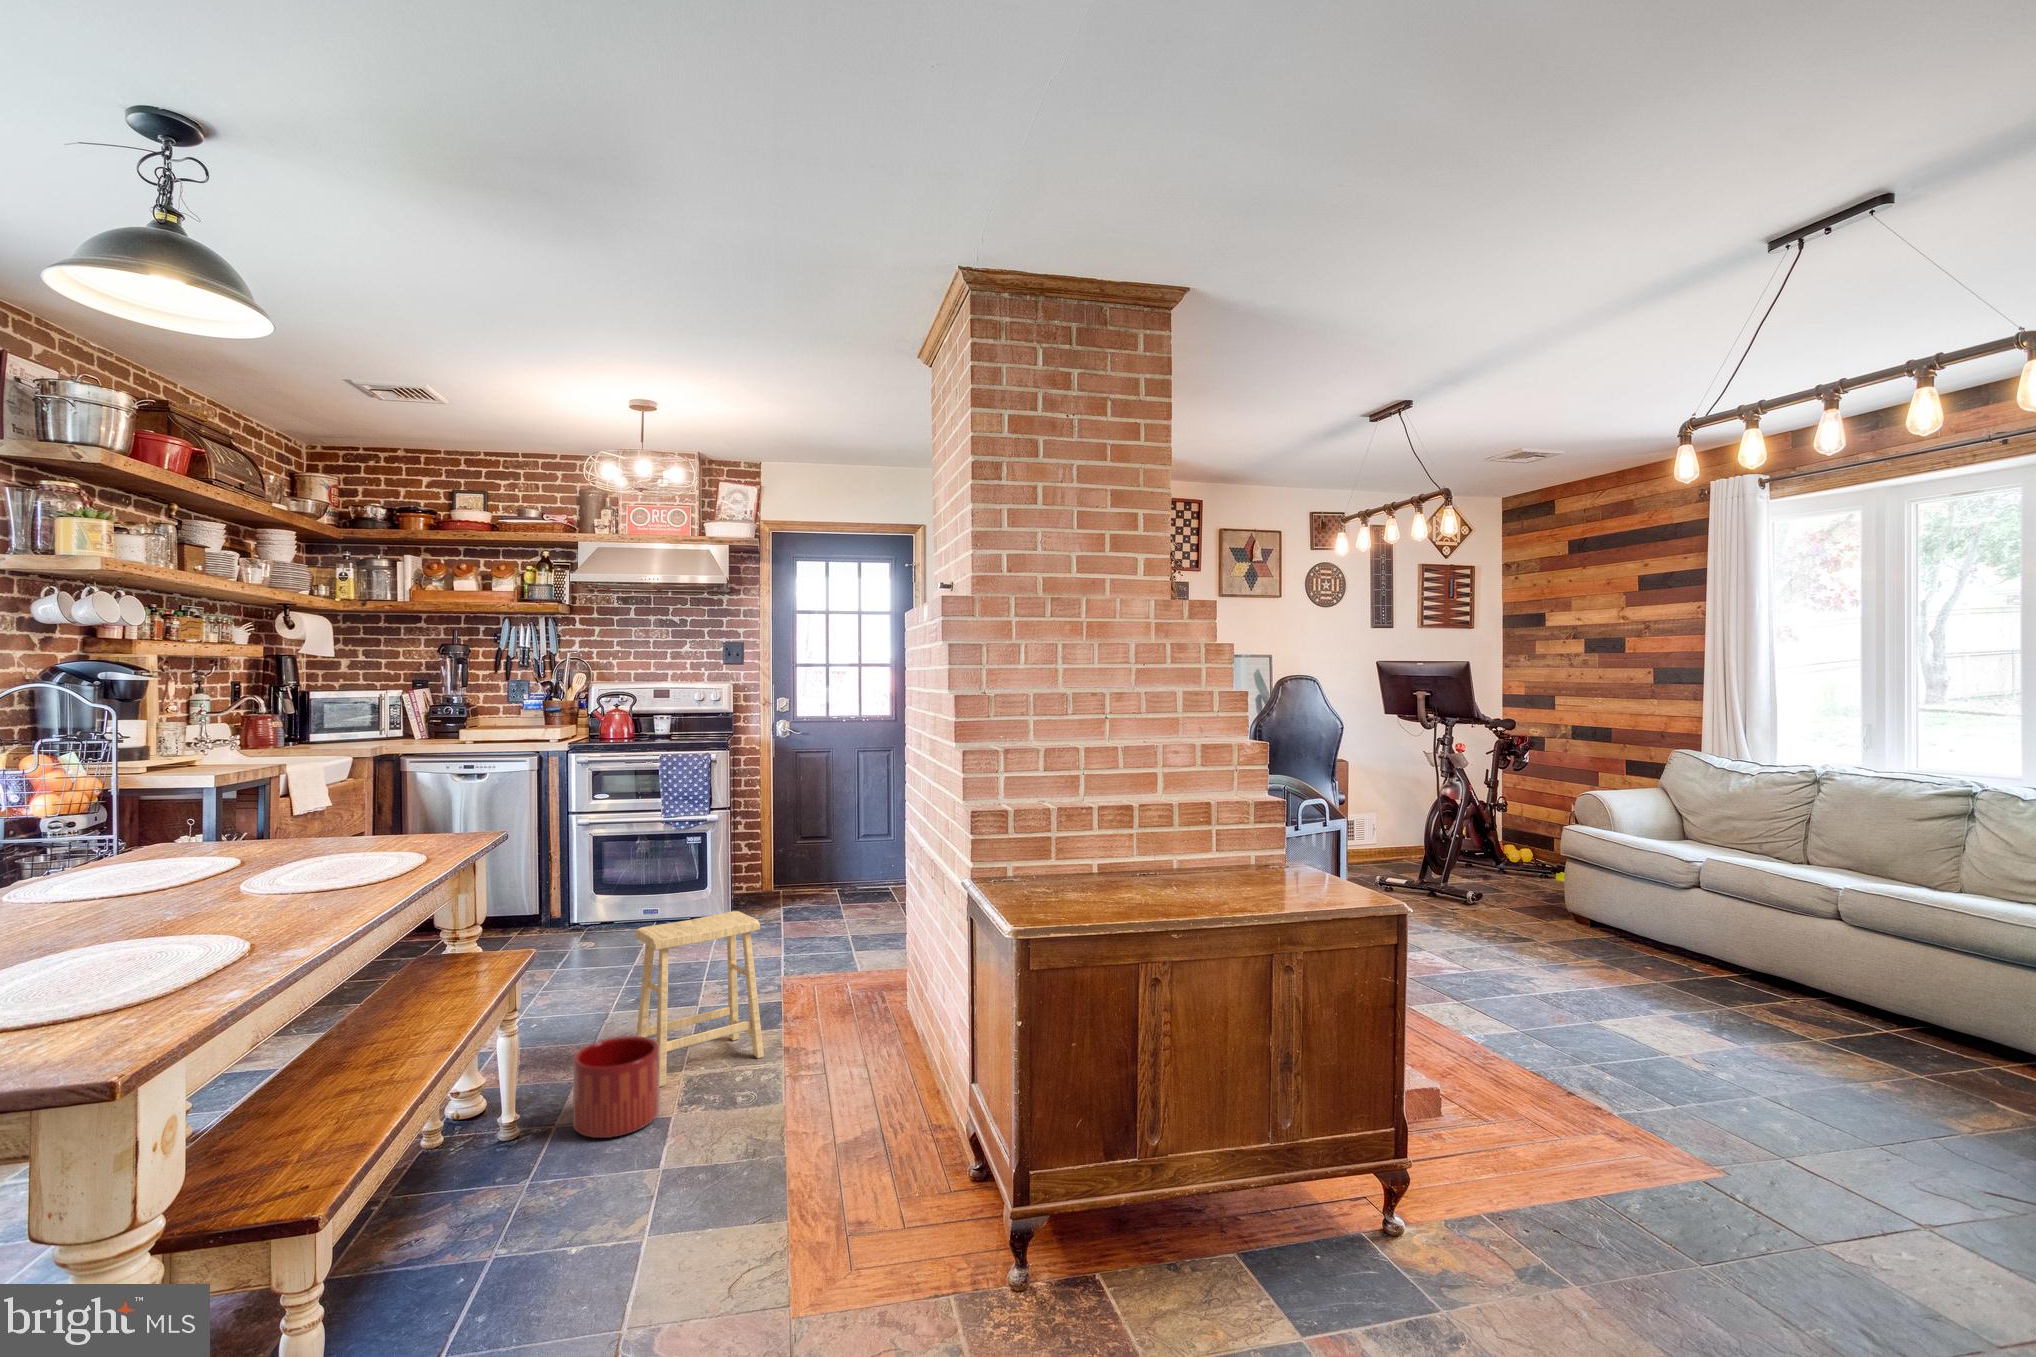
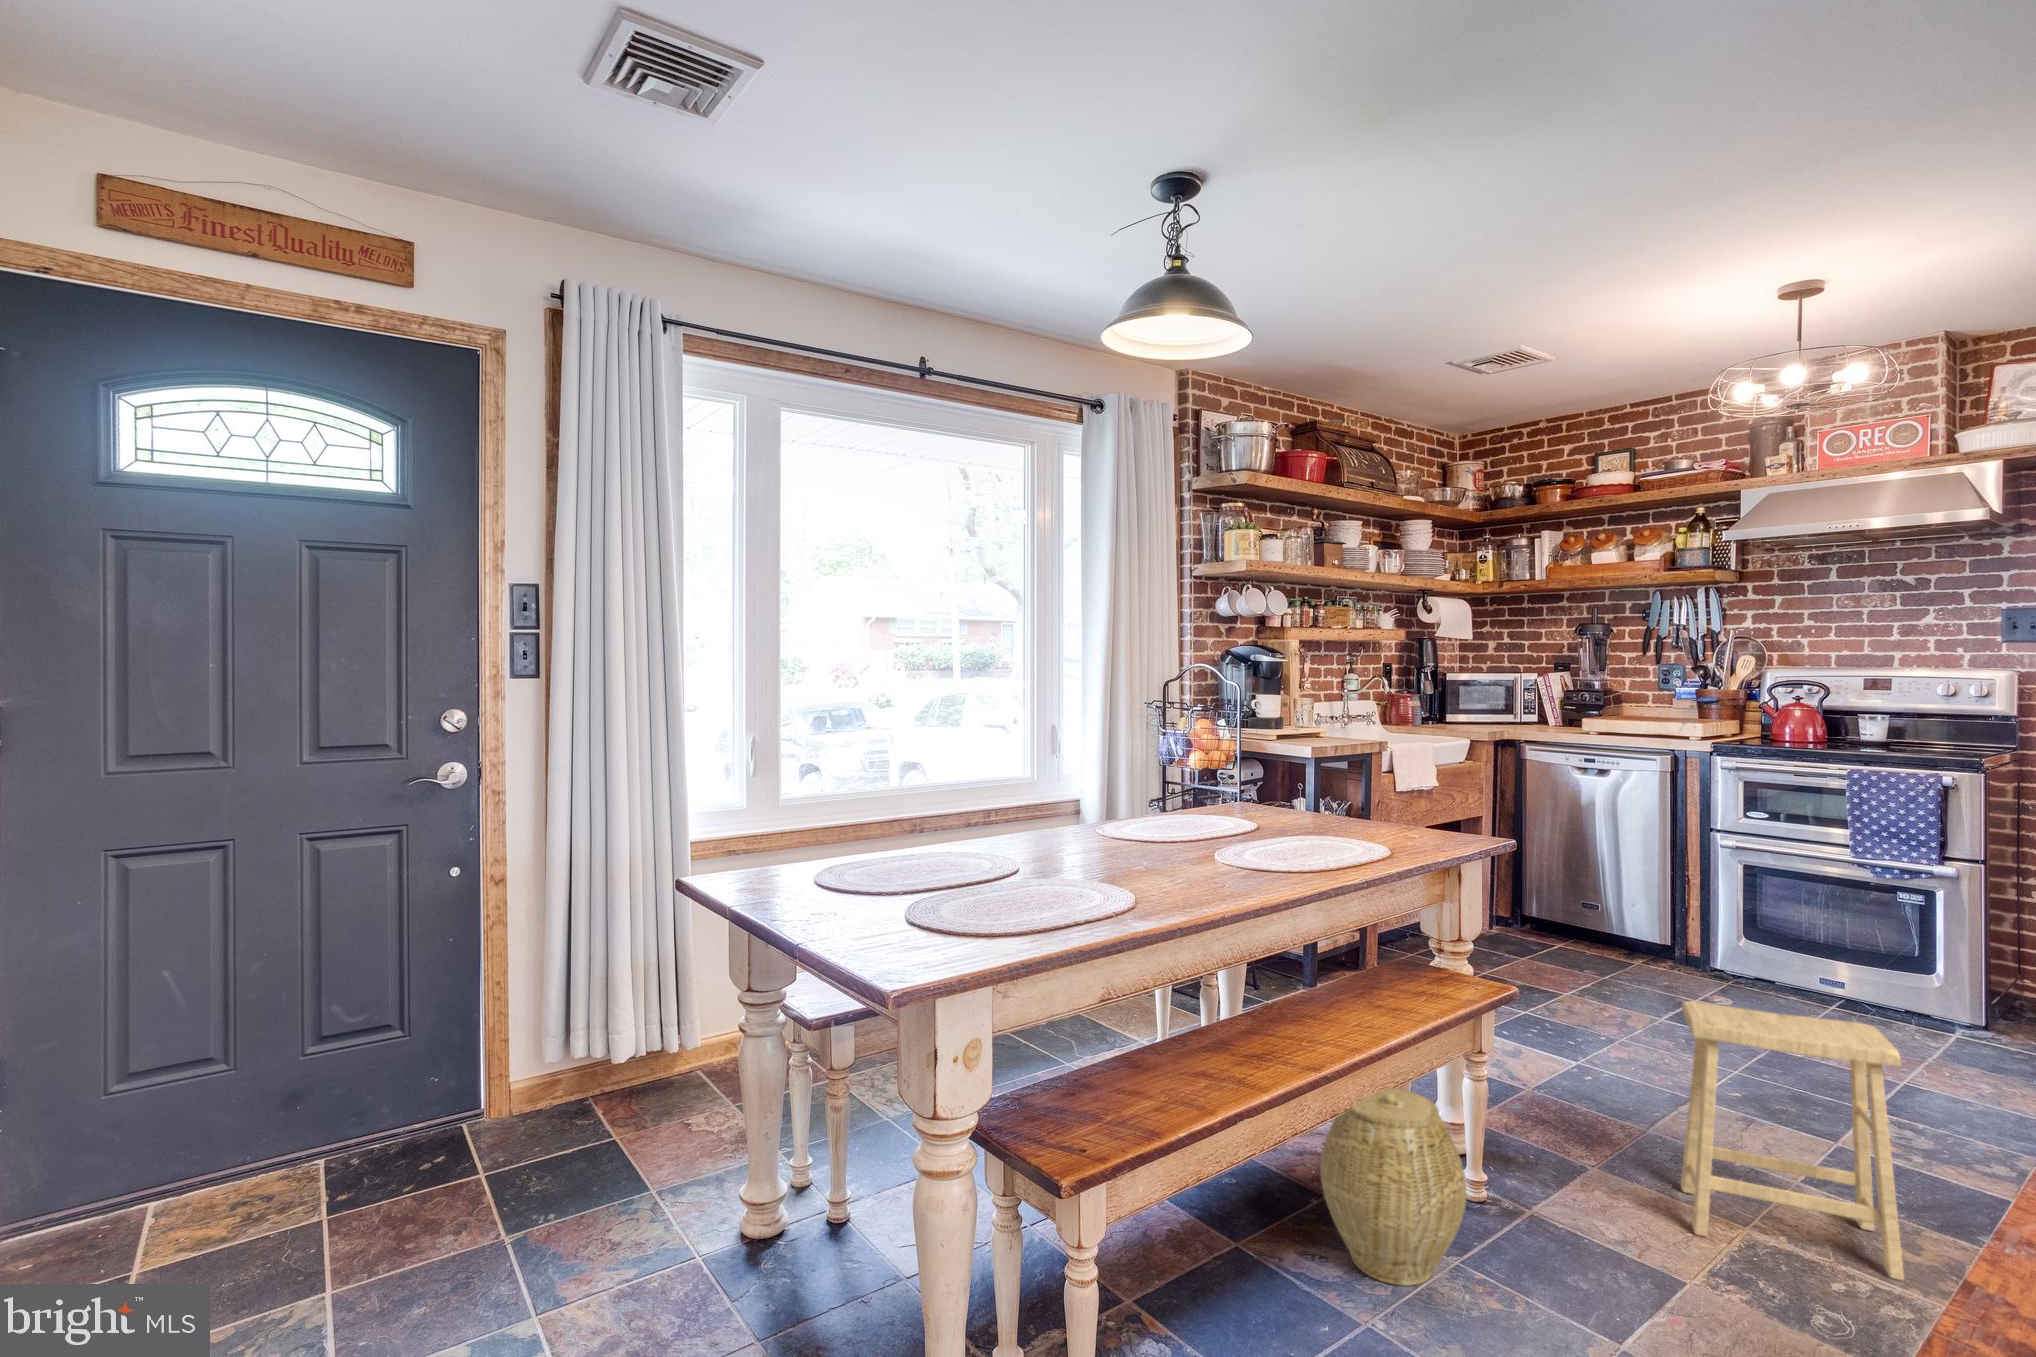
planter: present [573,1036,660,1138] -> none [1548,1128,1673,1274]
woven basket: none [407,1064,545,1239] -> present [1320,1087,1467,1286]

